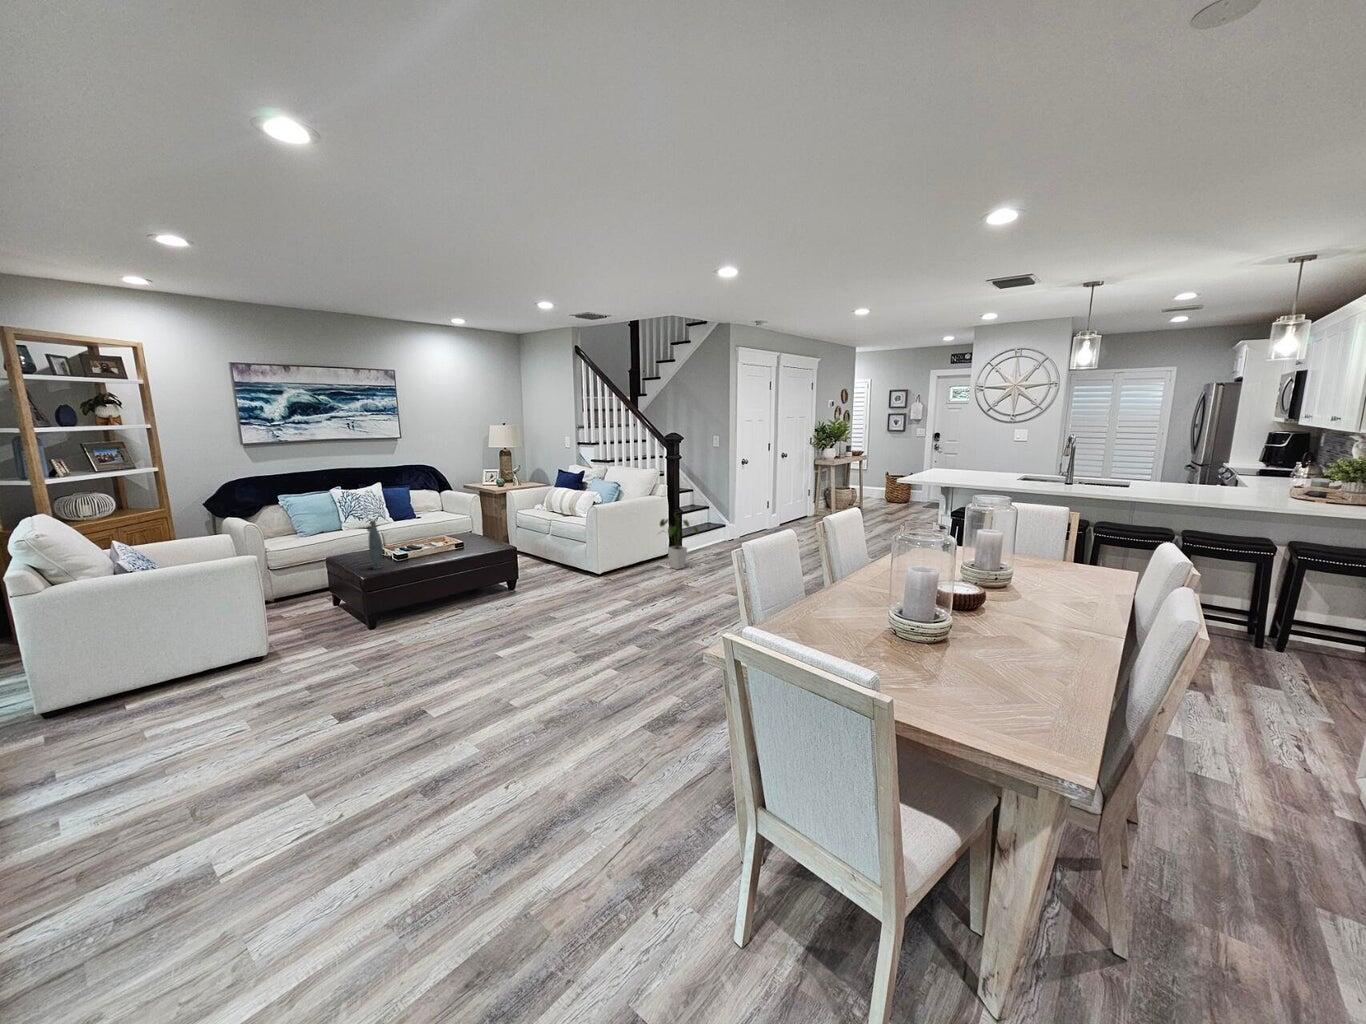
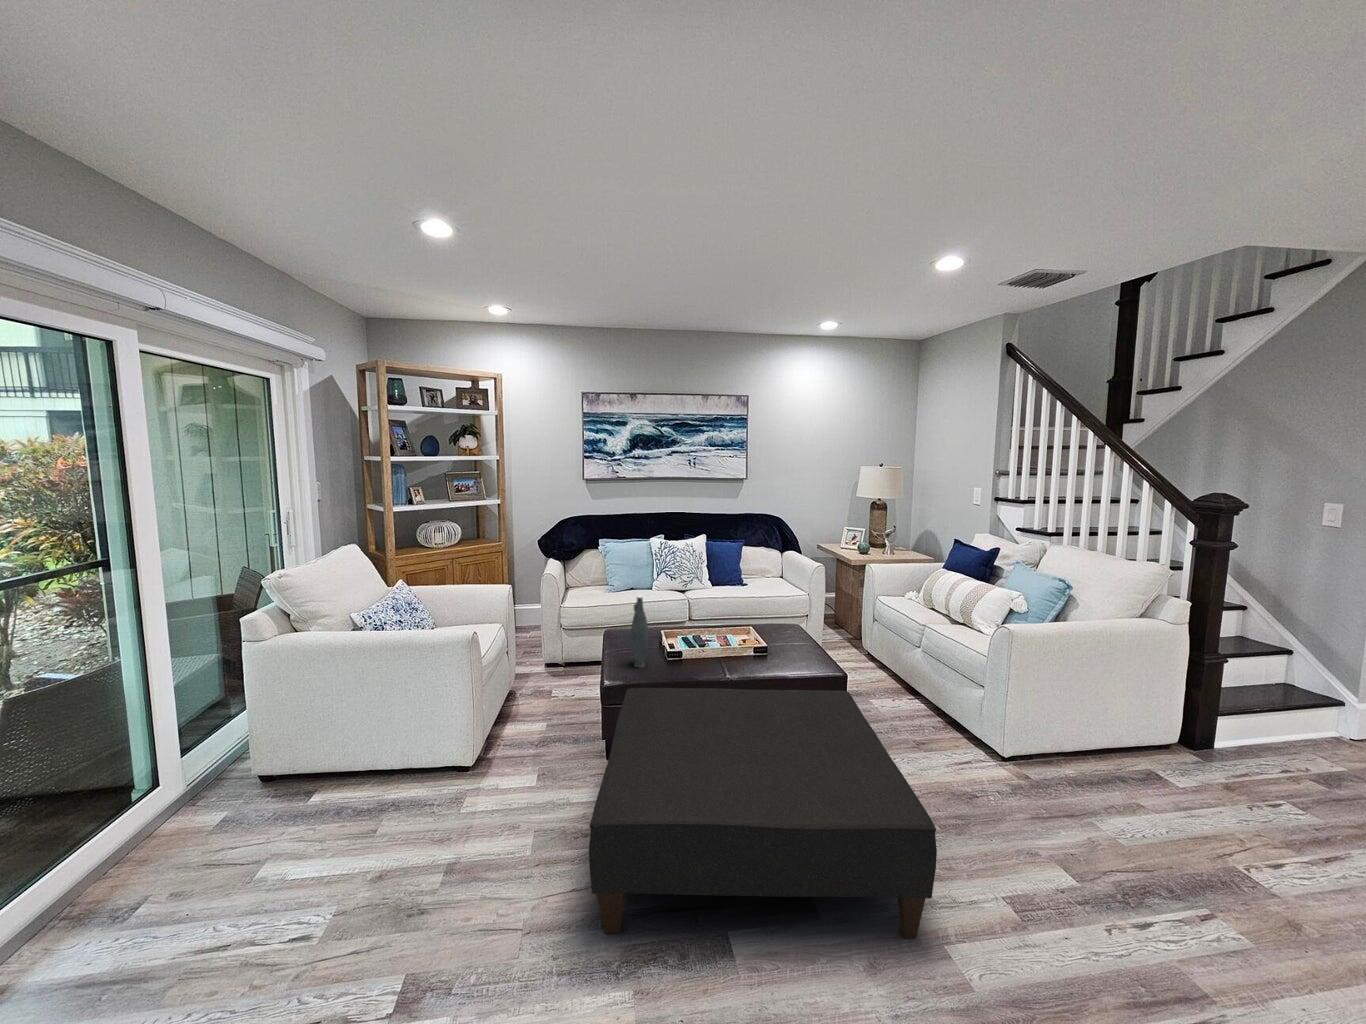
house plant: present [660,515,699,569] -> none [1148,665,1277,795]
ottoman: none [383,554,582,672] -> present [589,688,937,939]

